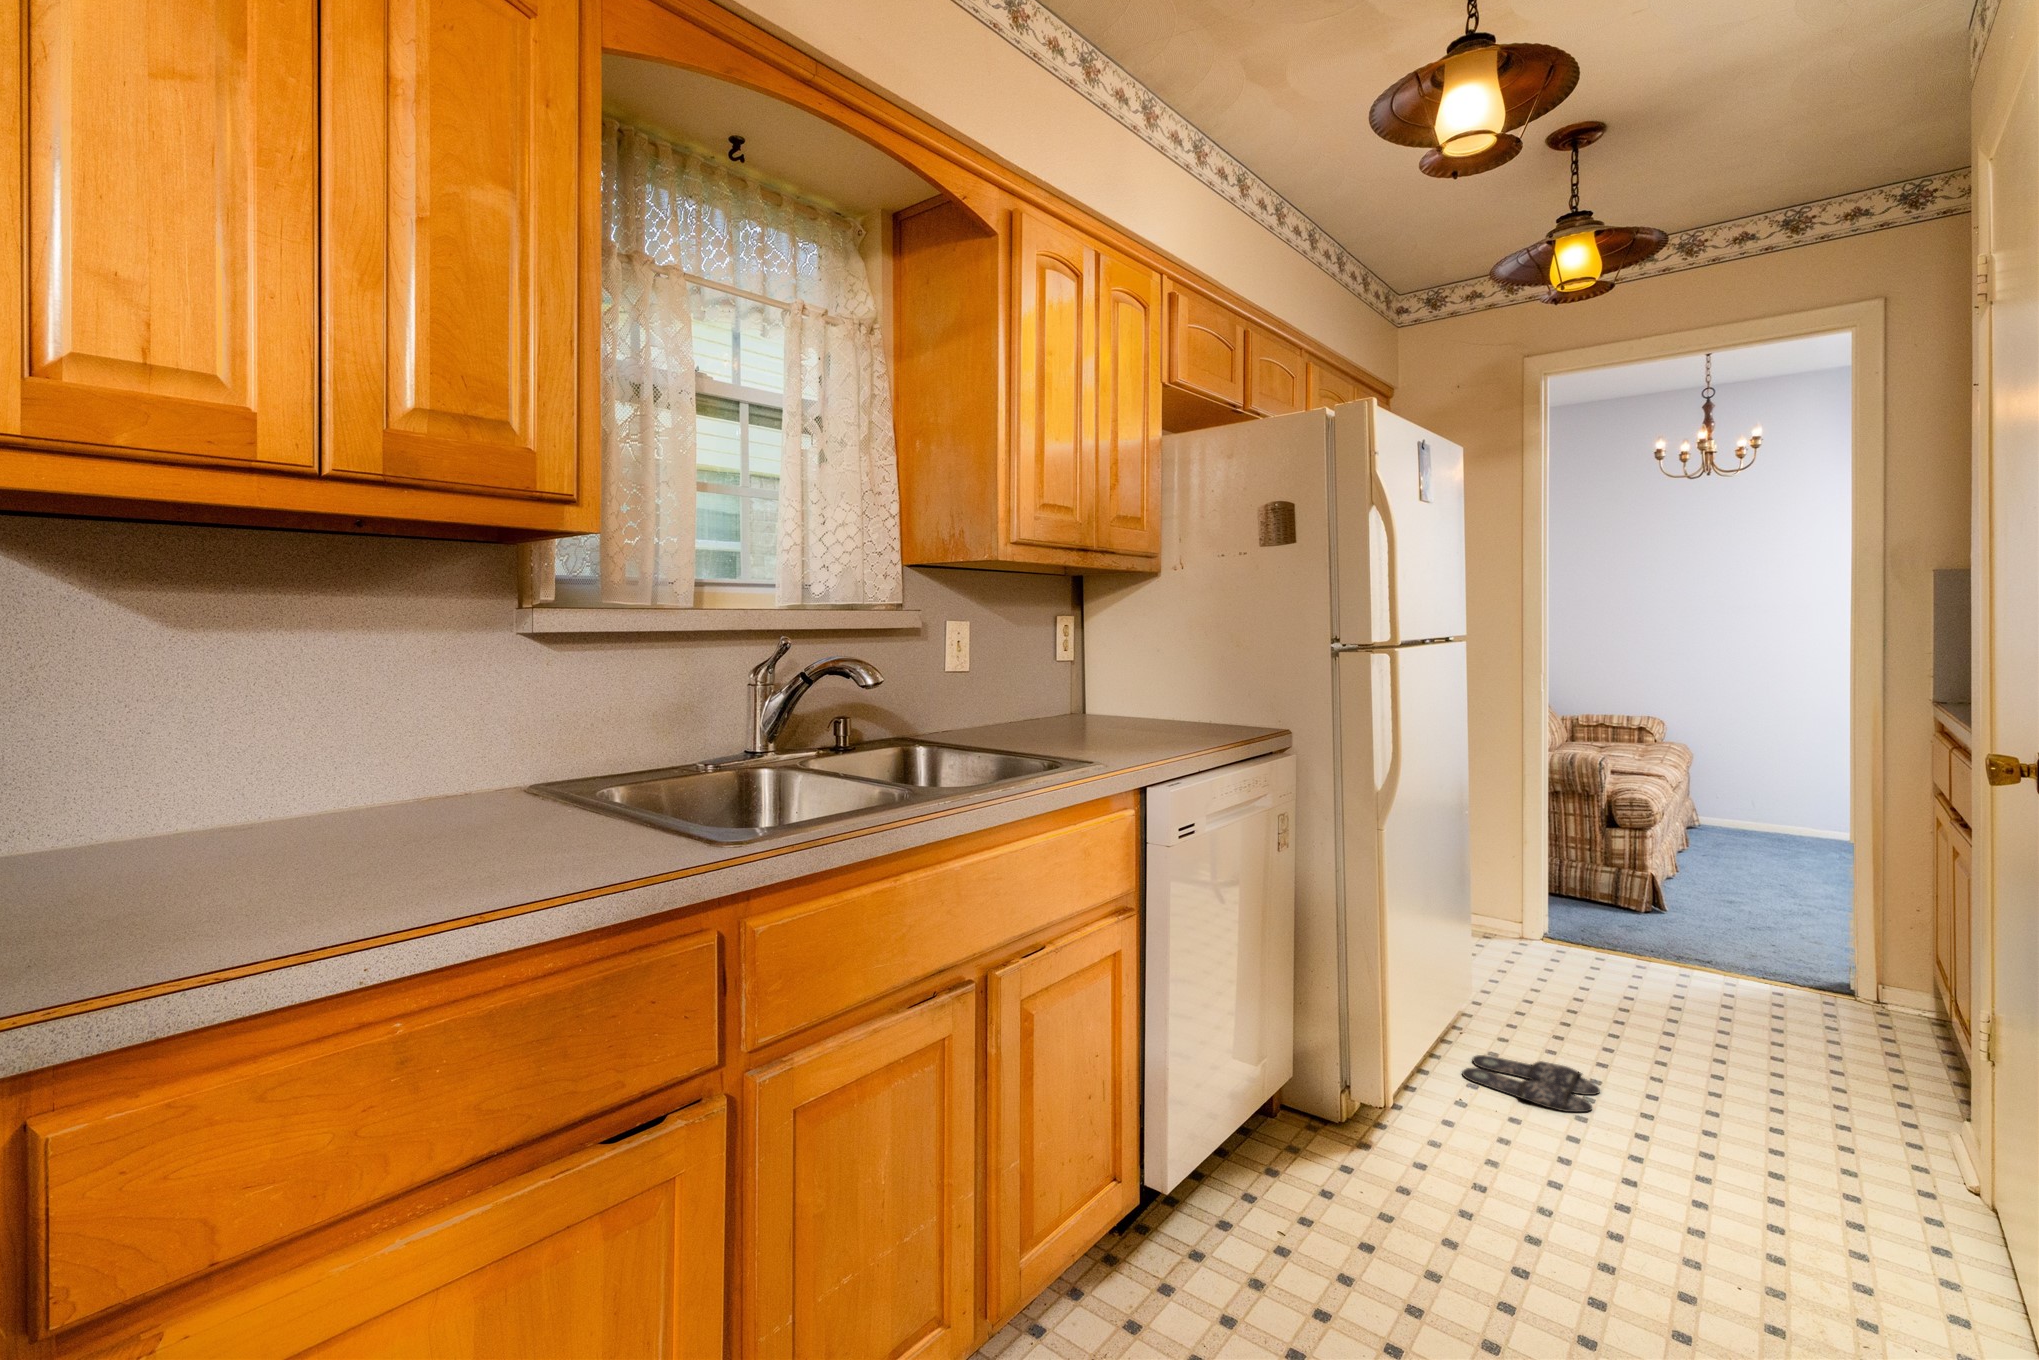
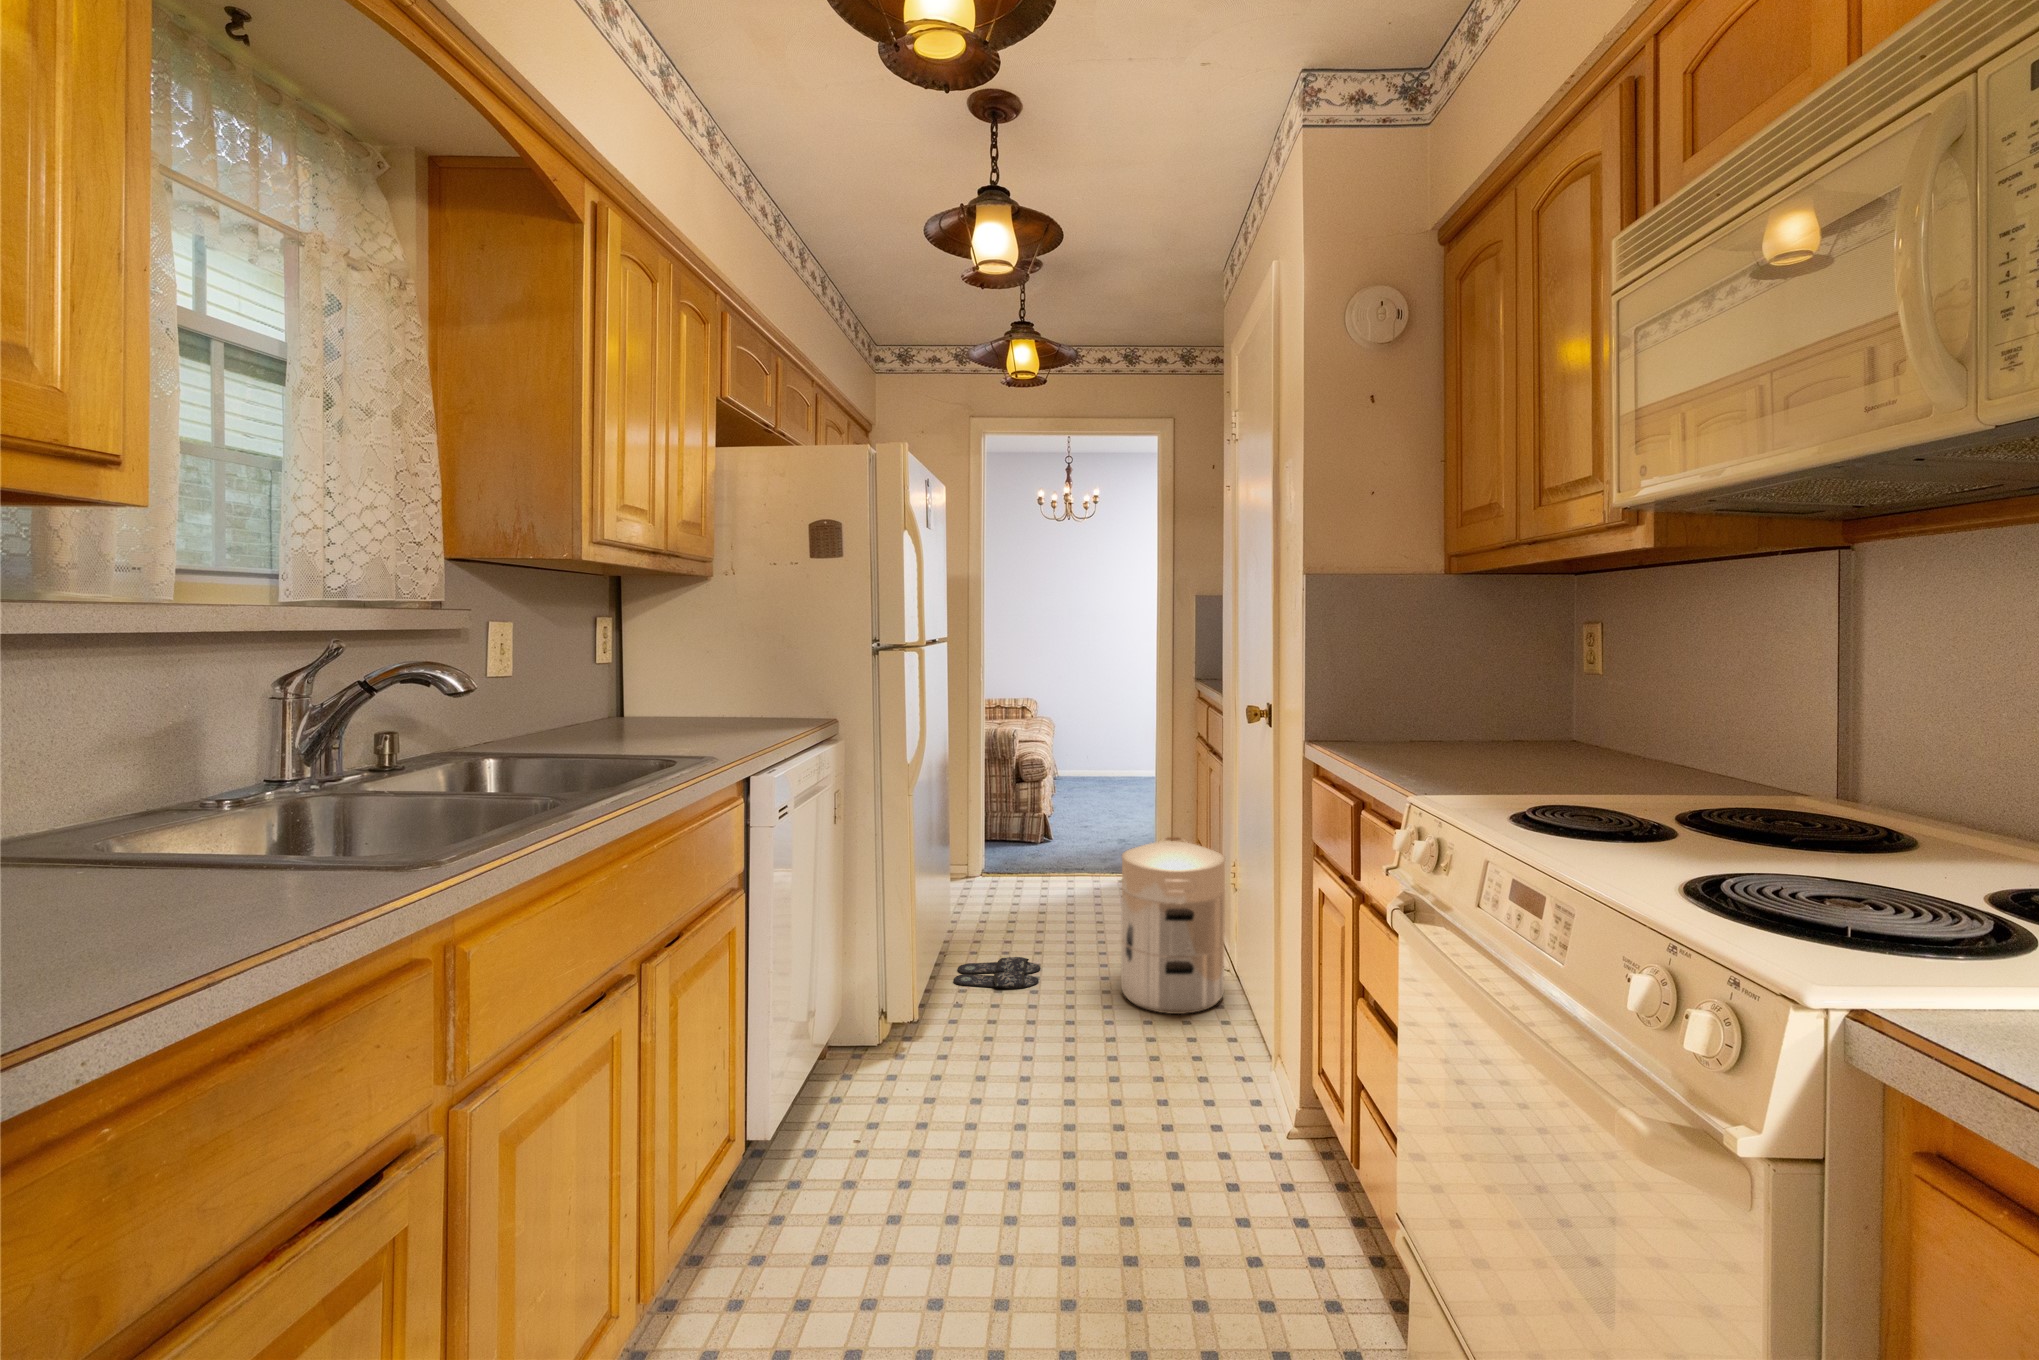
waste bin: none [1735,948,1962,1248] -> present [1121,837,1225,1014]

